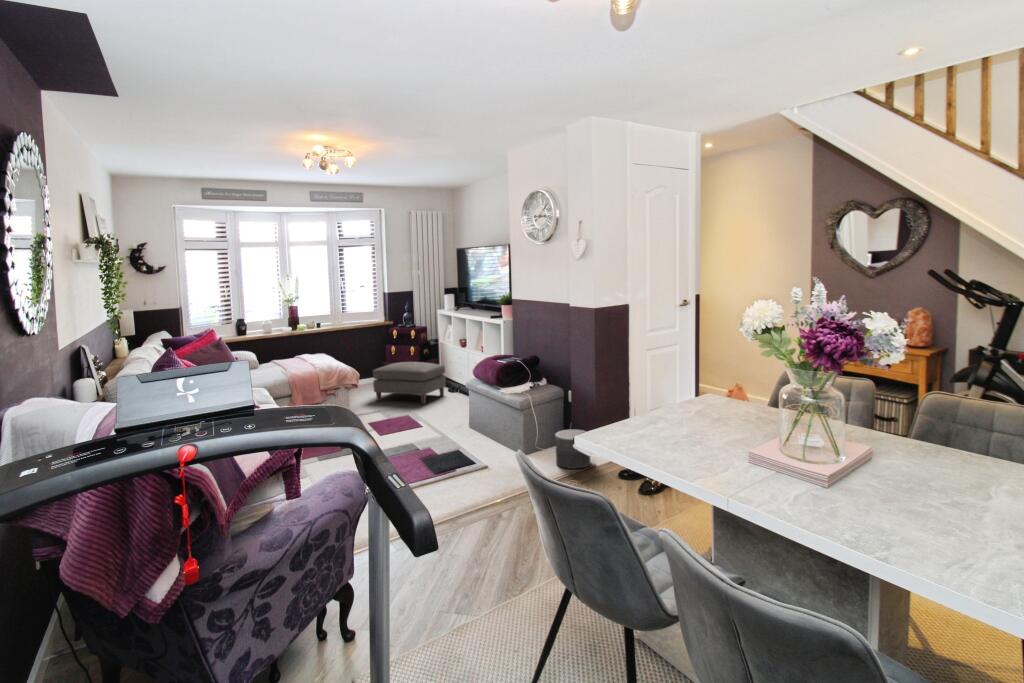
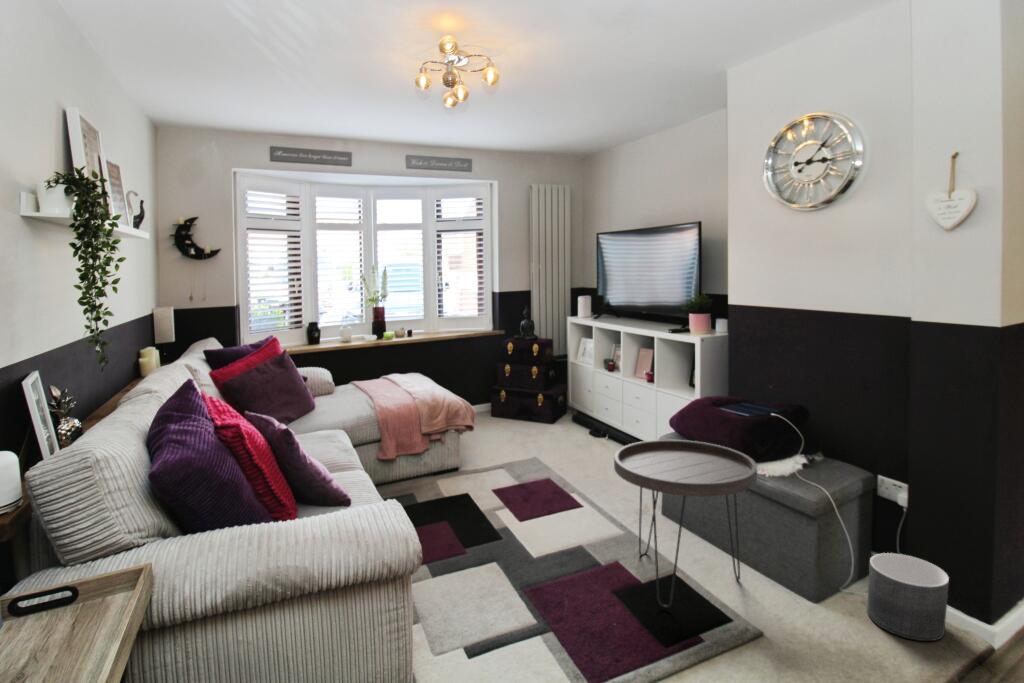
ottoman: present [373,362,446,404] -> none [487,390,585,453]
side table: none [422,378,501,466] -> present [614,440,757,608]

